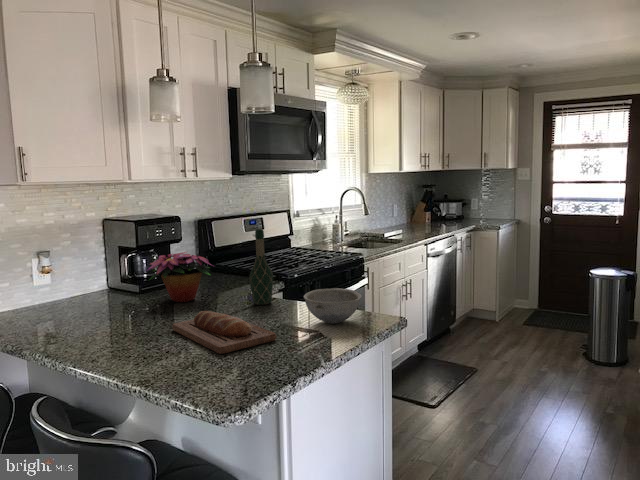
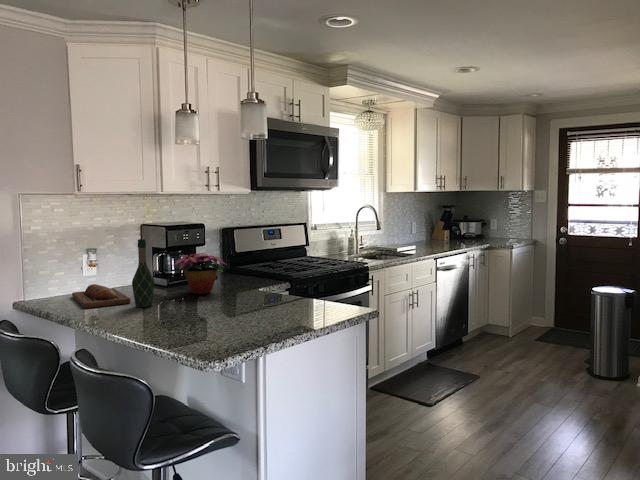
wine bottle: present [249,229,273,305] -> present [132,239,154,307]
bowl: present [304,288,362,324] -> none [292,284,339,311]
bread loaf: present [172,311,276,354] -> present [72,284,131,308]

